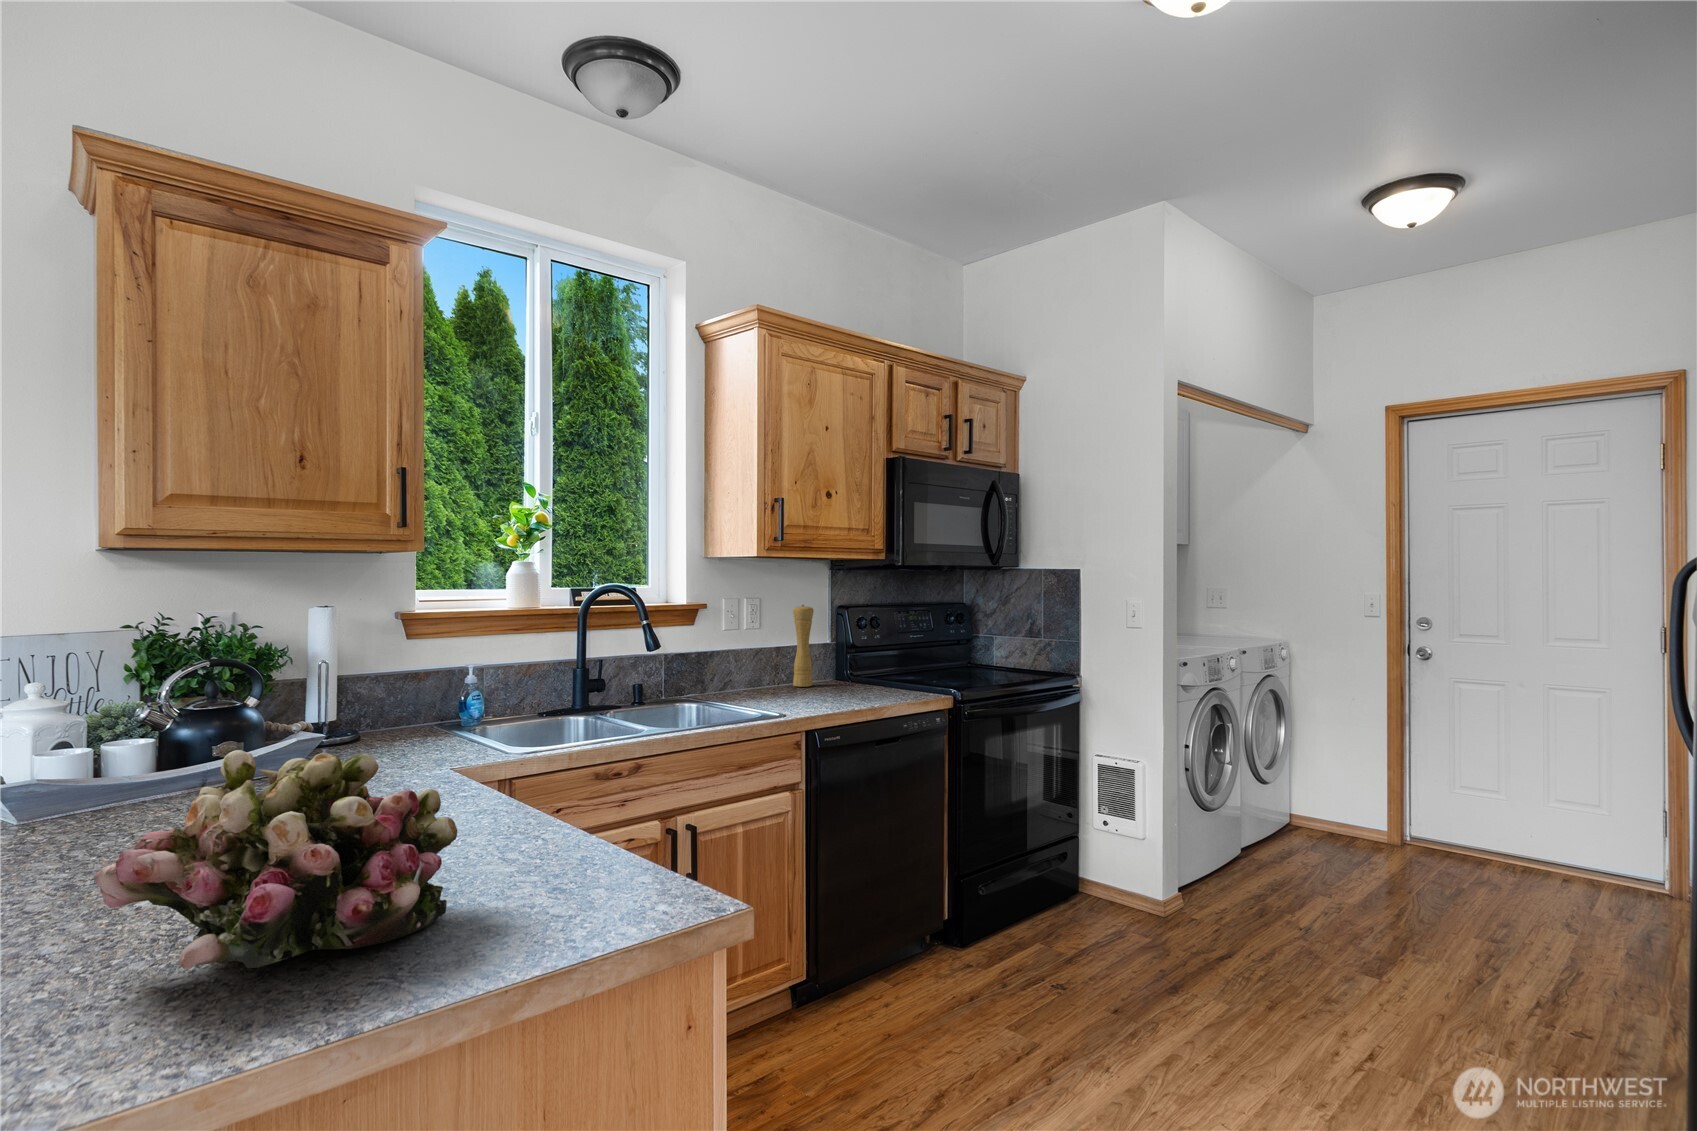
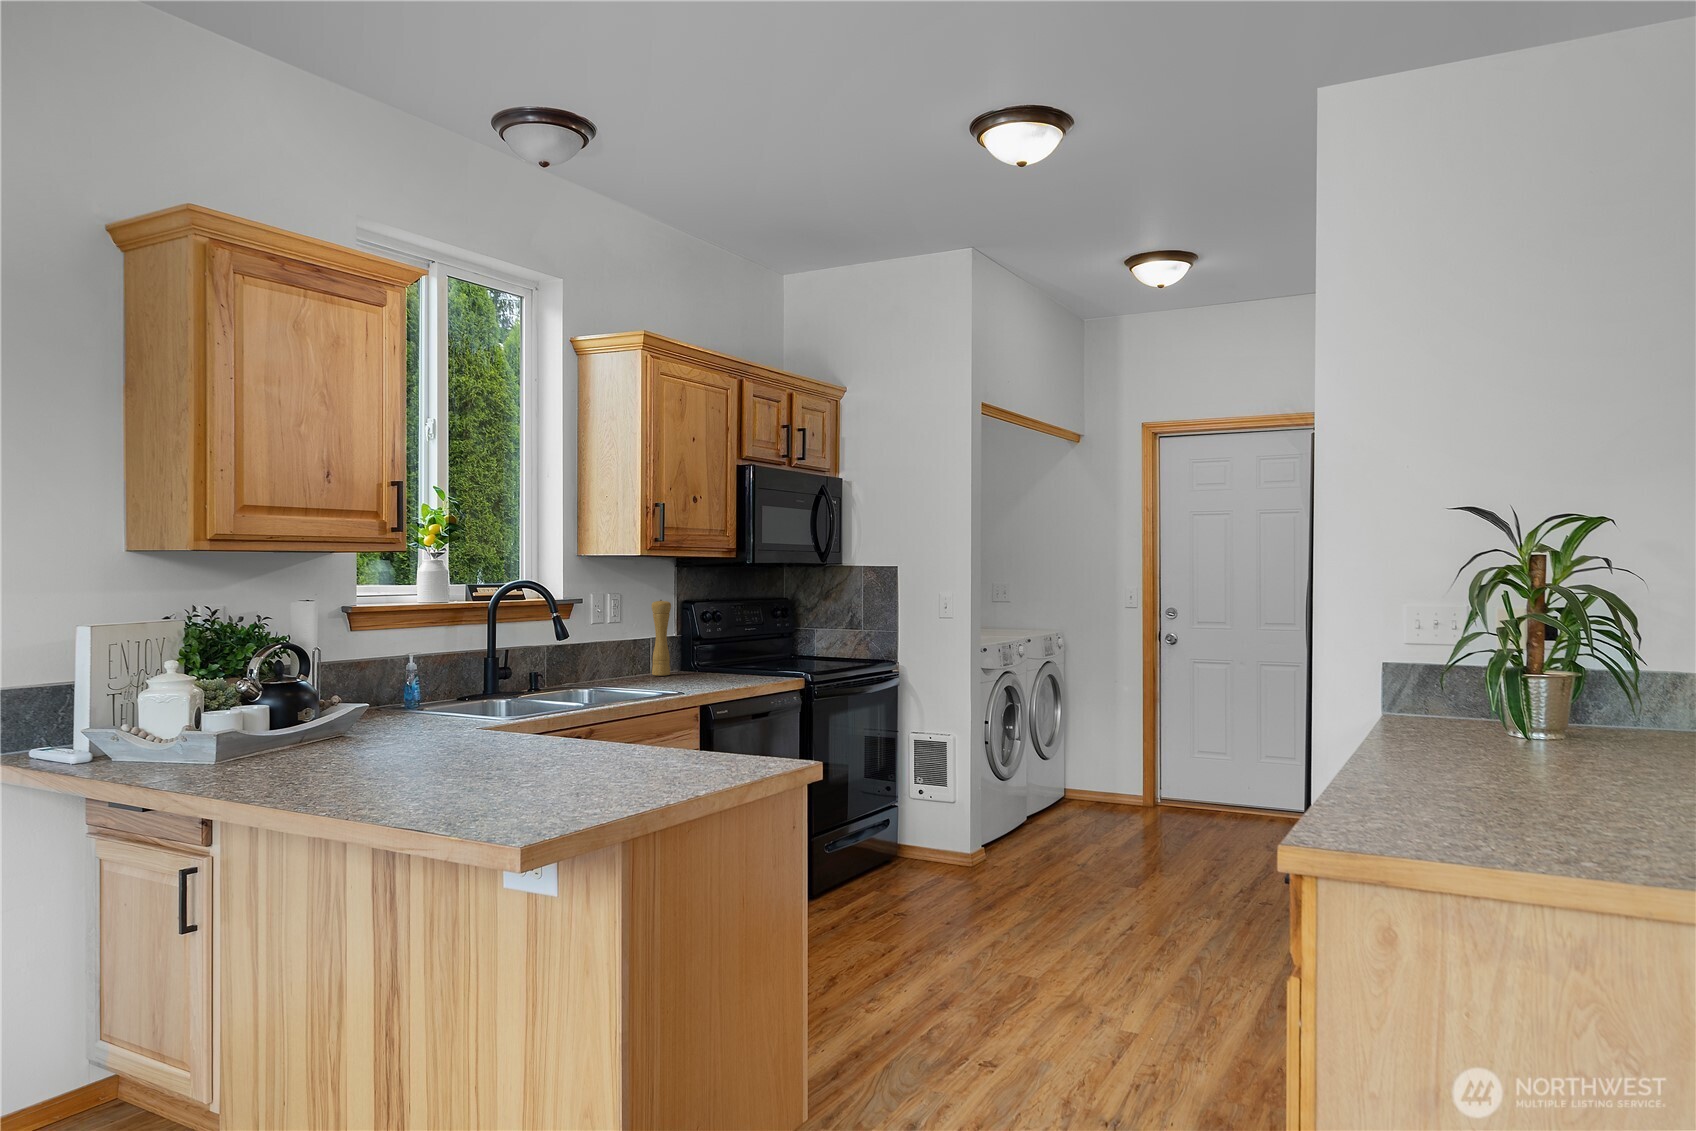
flower arrangement: present [94,750,457,969] -> none [505,672,672,778]

